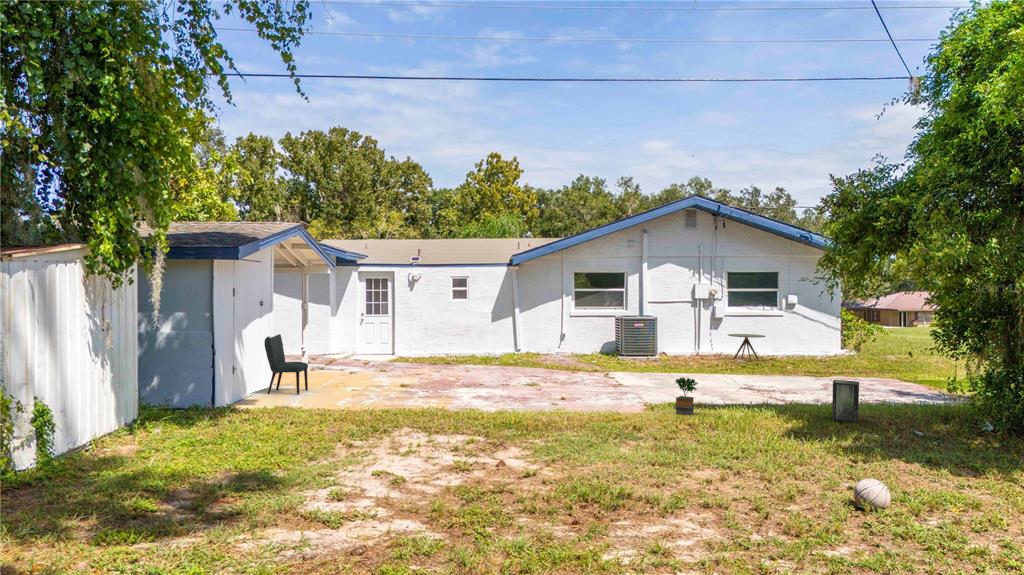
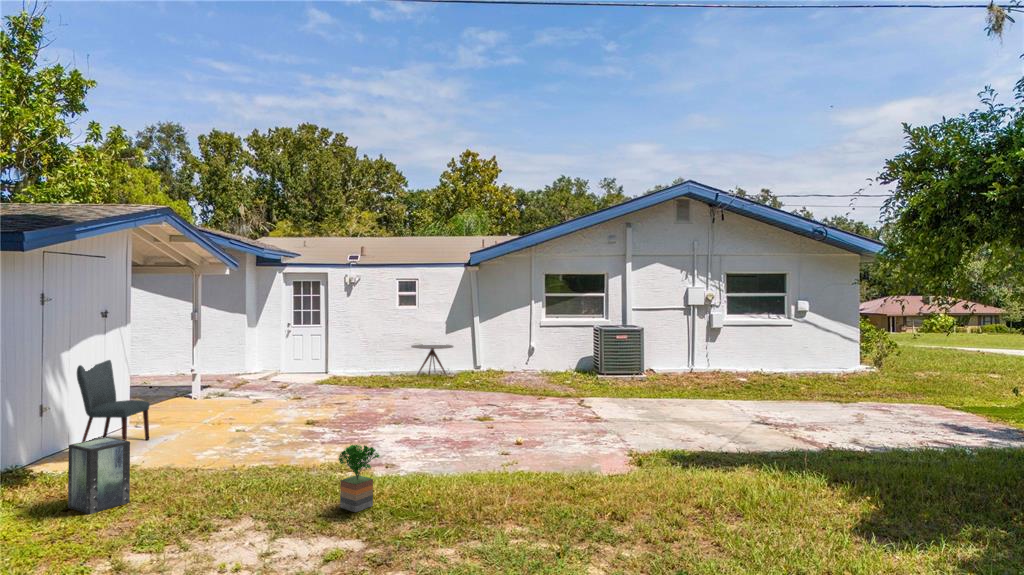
round table: present [728,334,766,361] -> present [411,344,453,375]
potted tree: present [675,378,698,415] -> present [339,444,380,512]
storage box: present [832,380,859,423] -> present [68,437,130,514]

